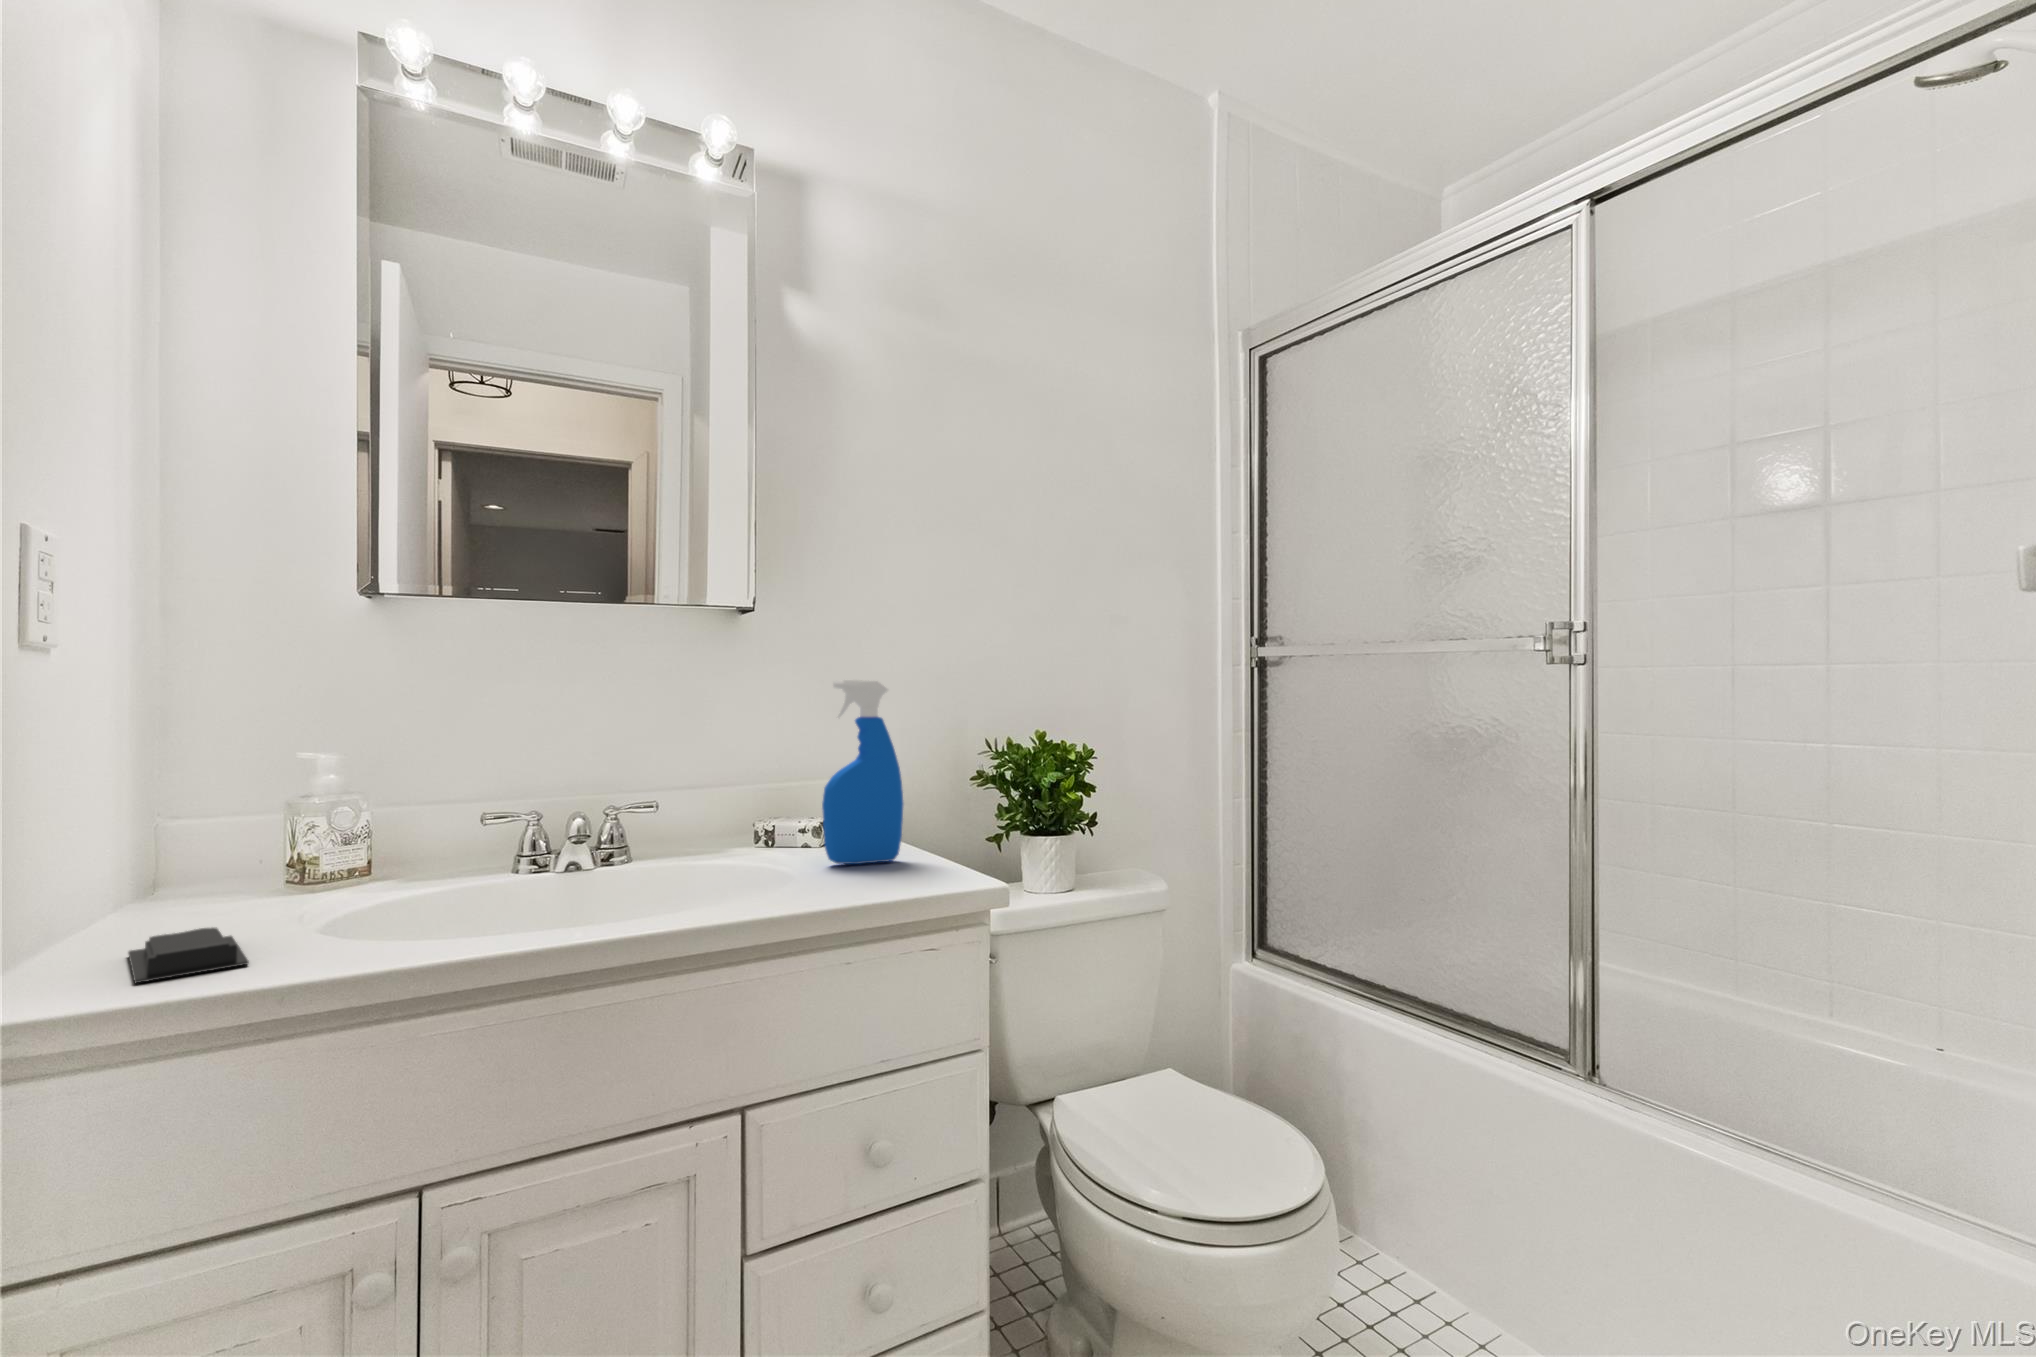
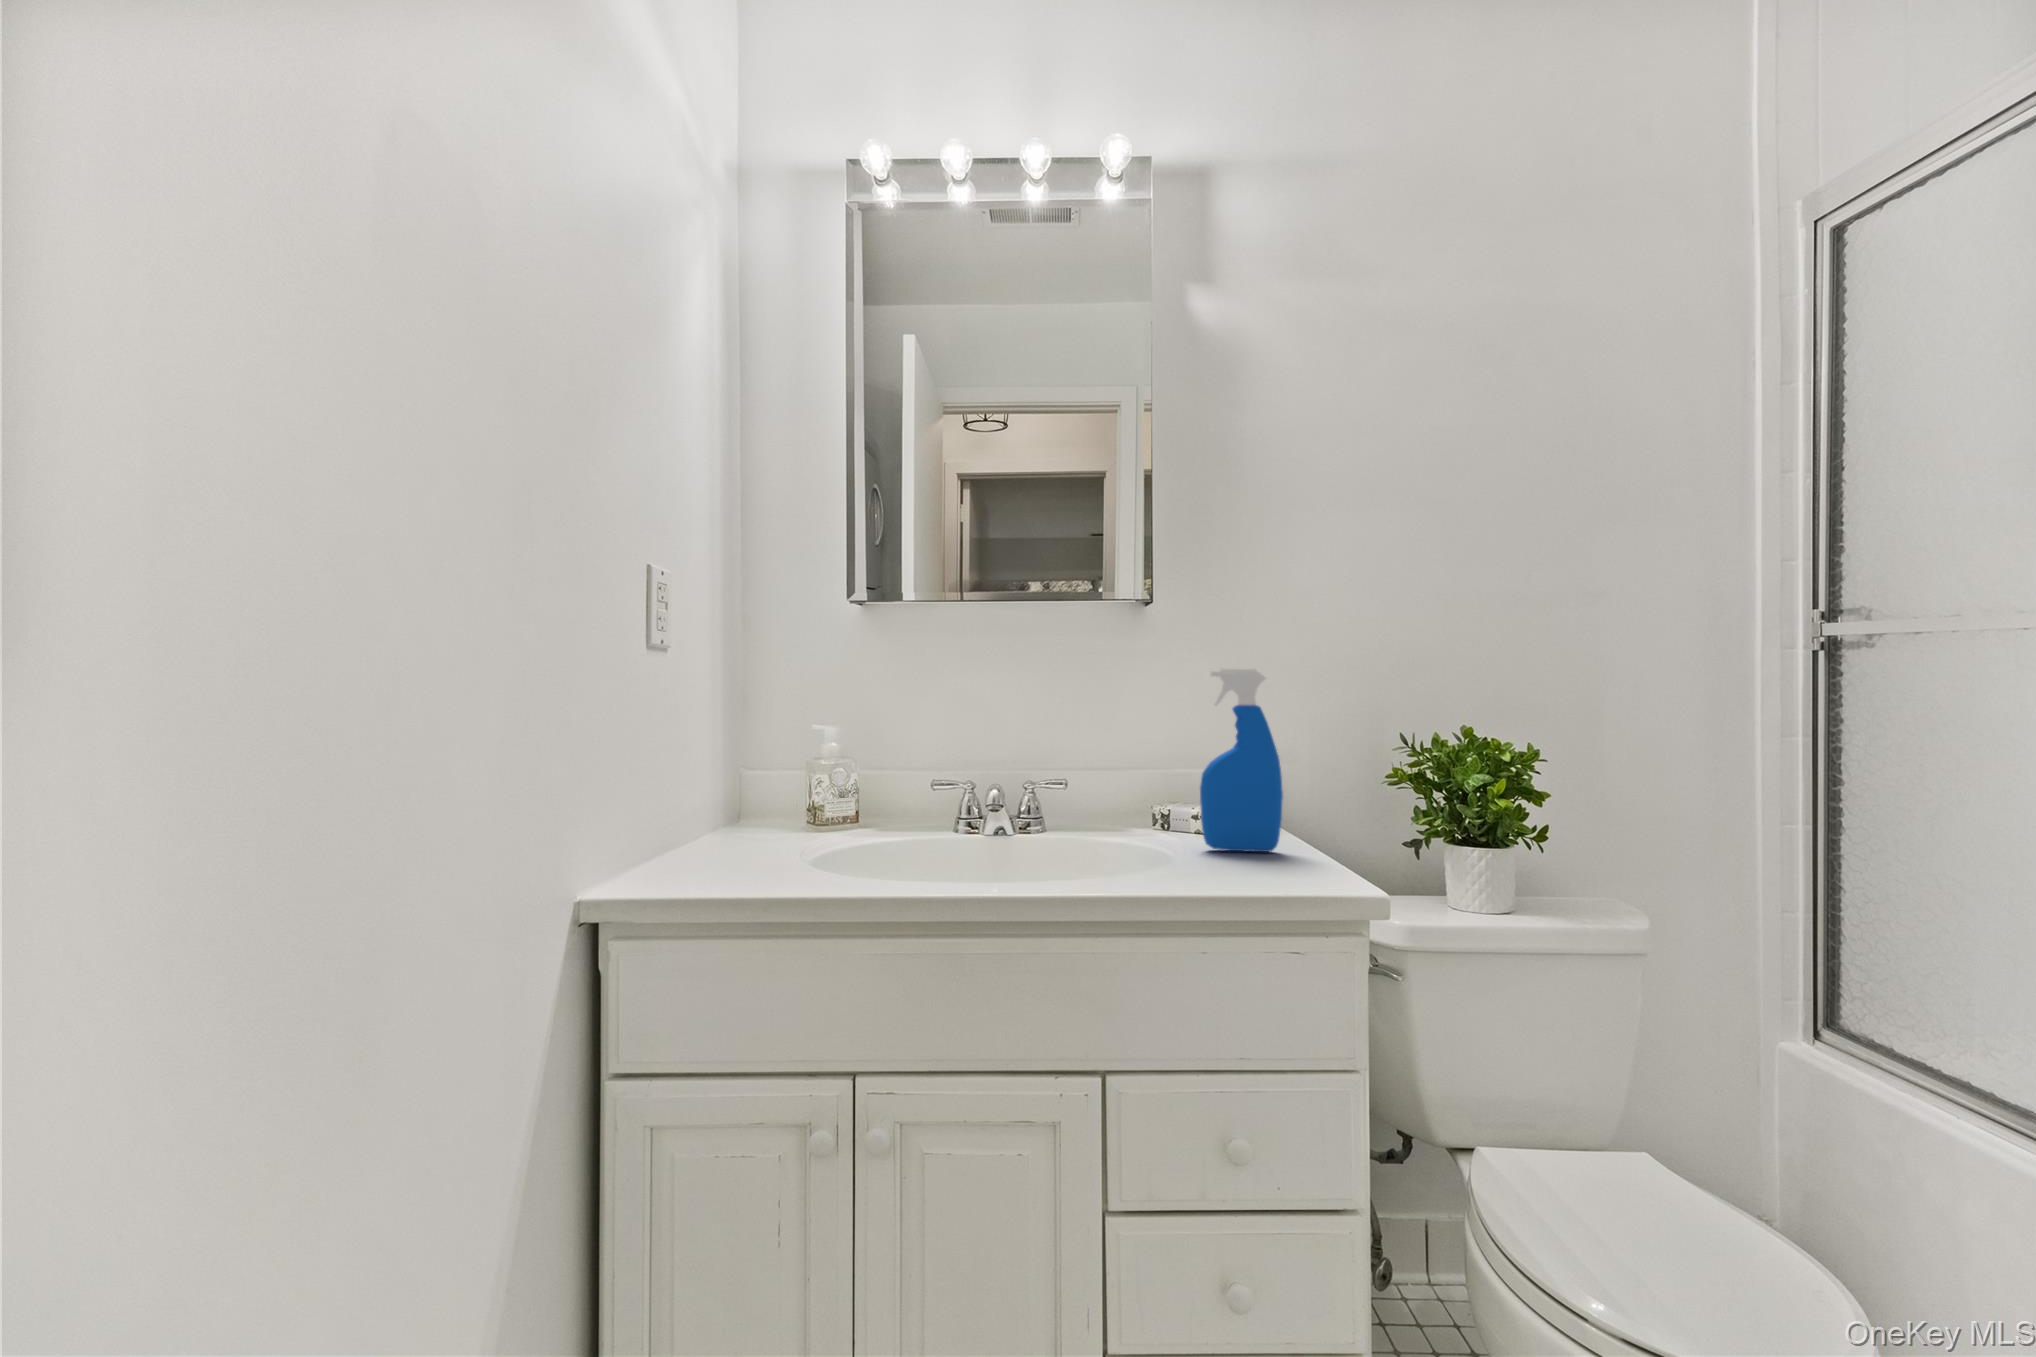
soap bar: present [128,928,249,983] -> none [702,844,762,872]

